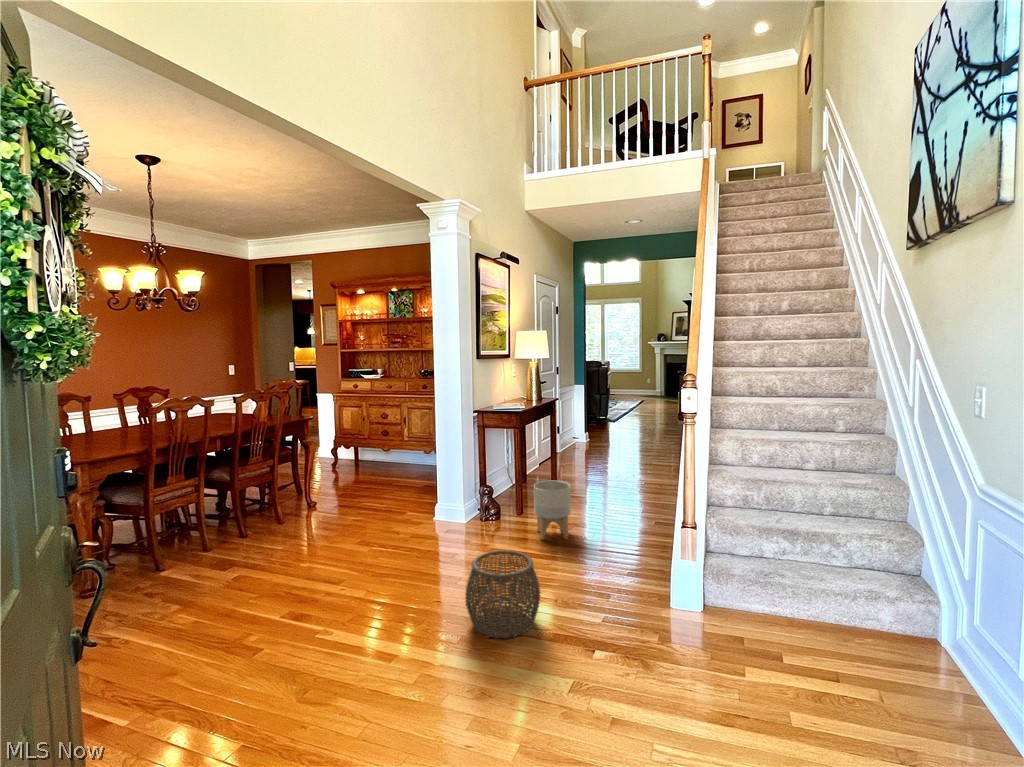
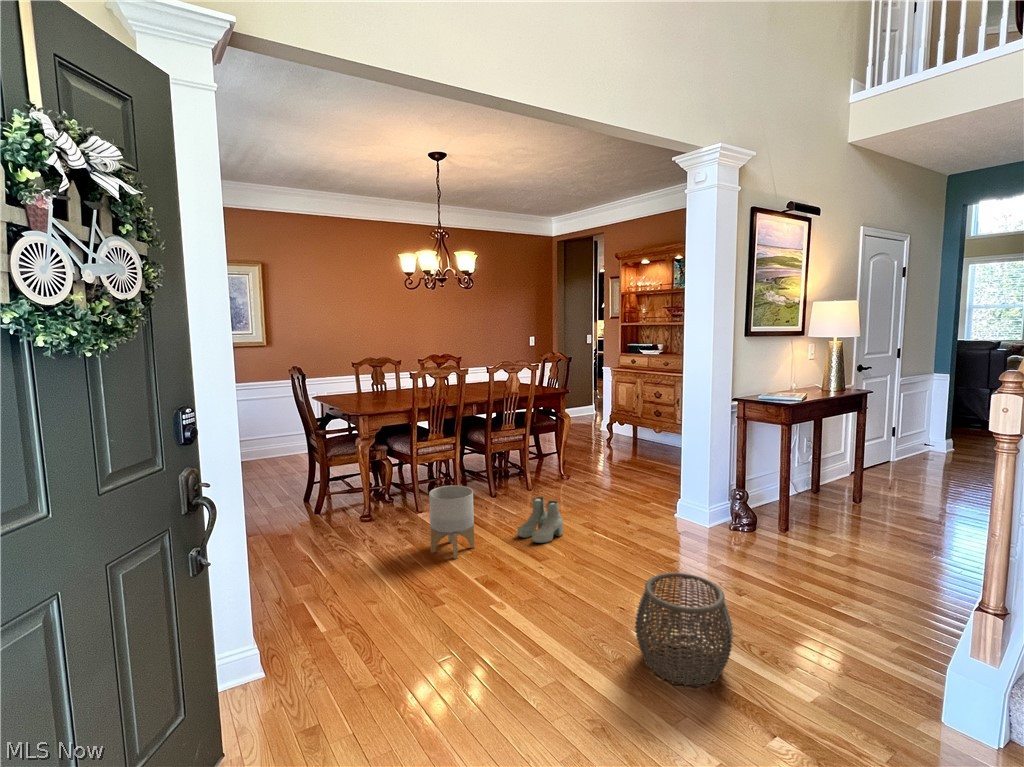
planter: present [534,480,571,540] -> present [429,485,474,559]
boots: none [299,523,345,569] -> present [517,497,563,543]

